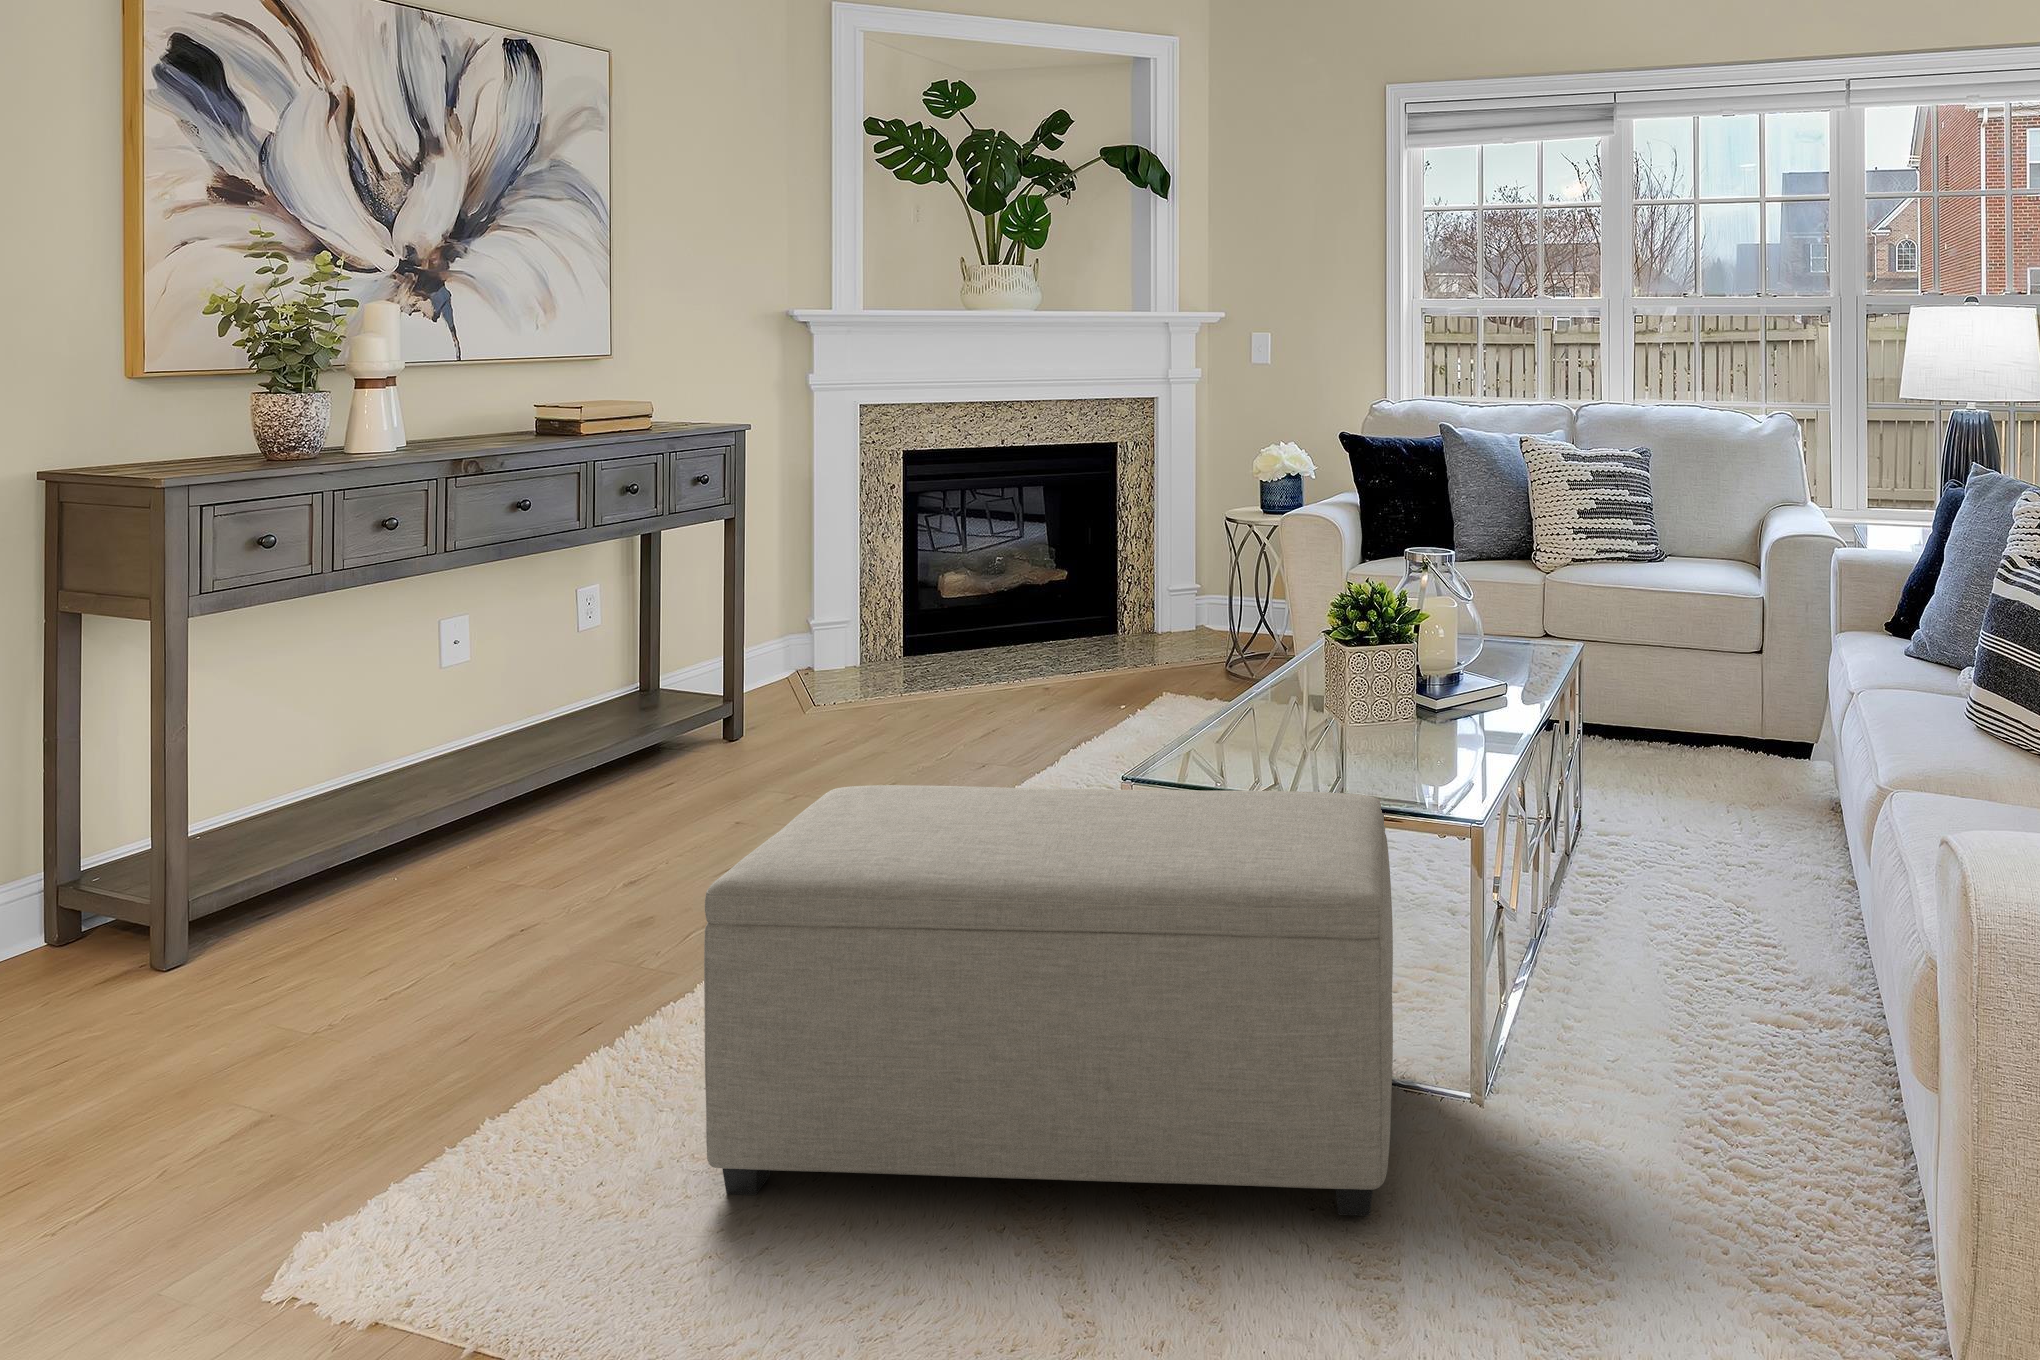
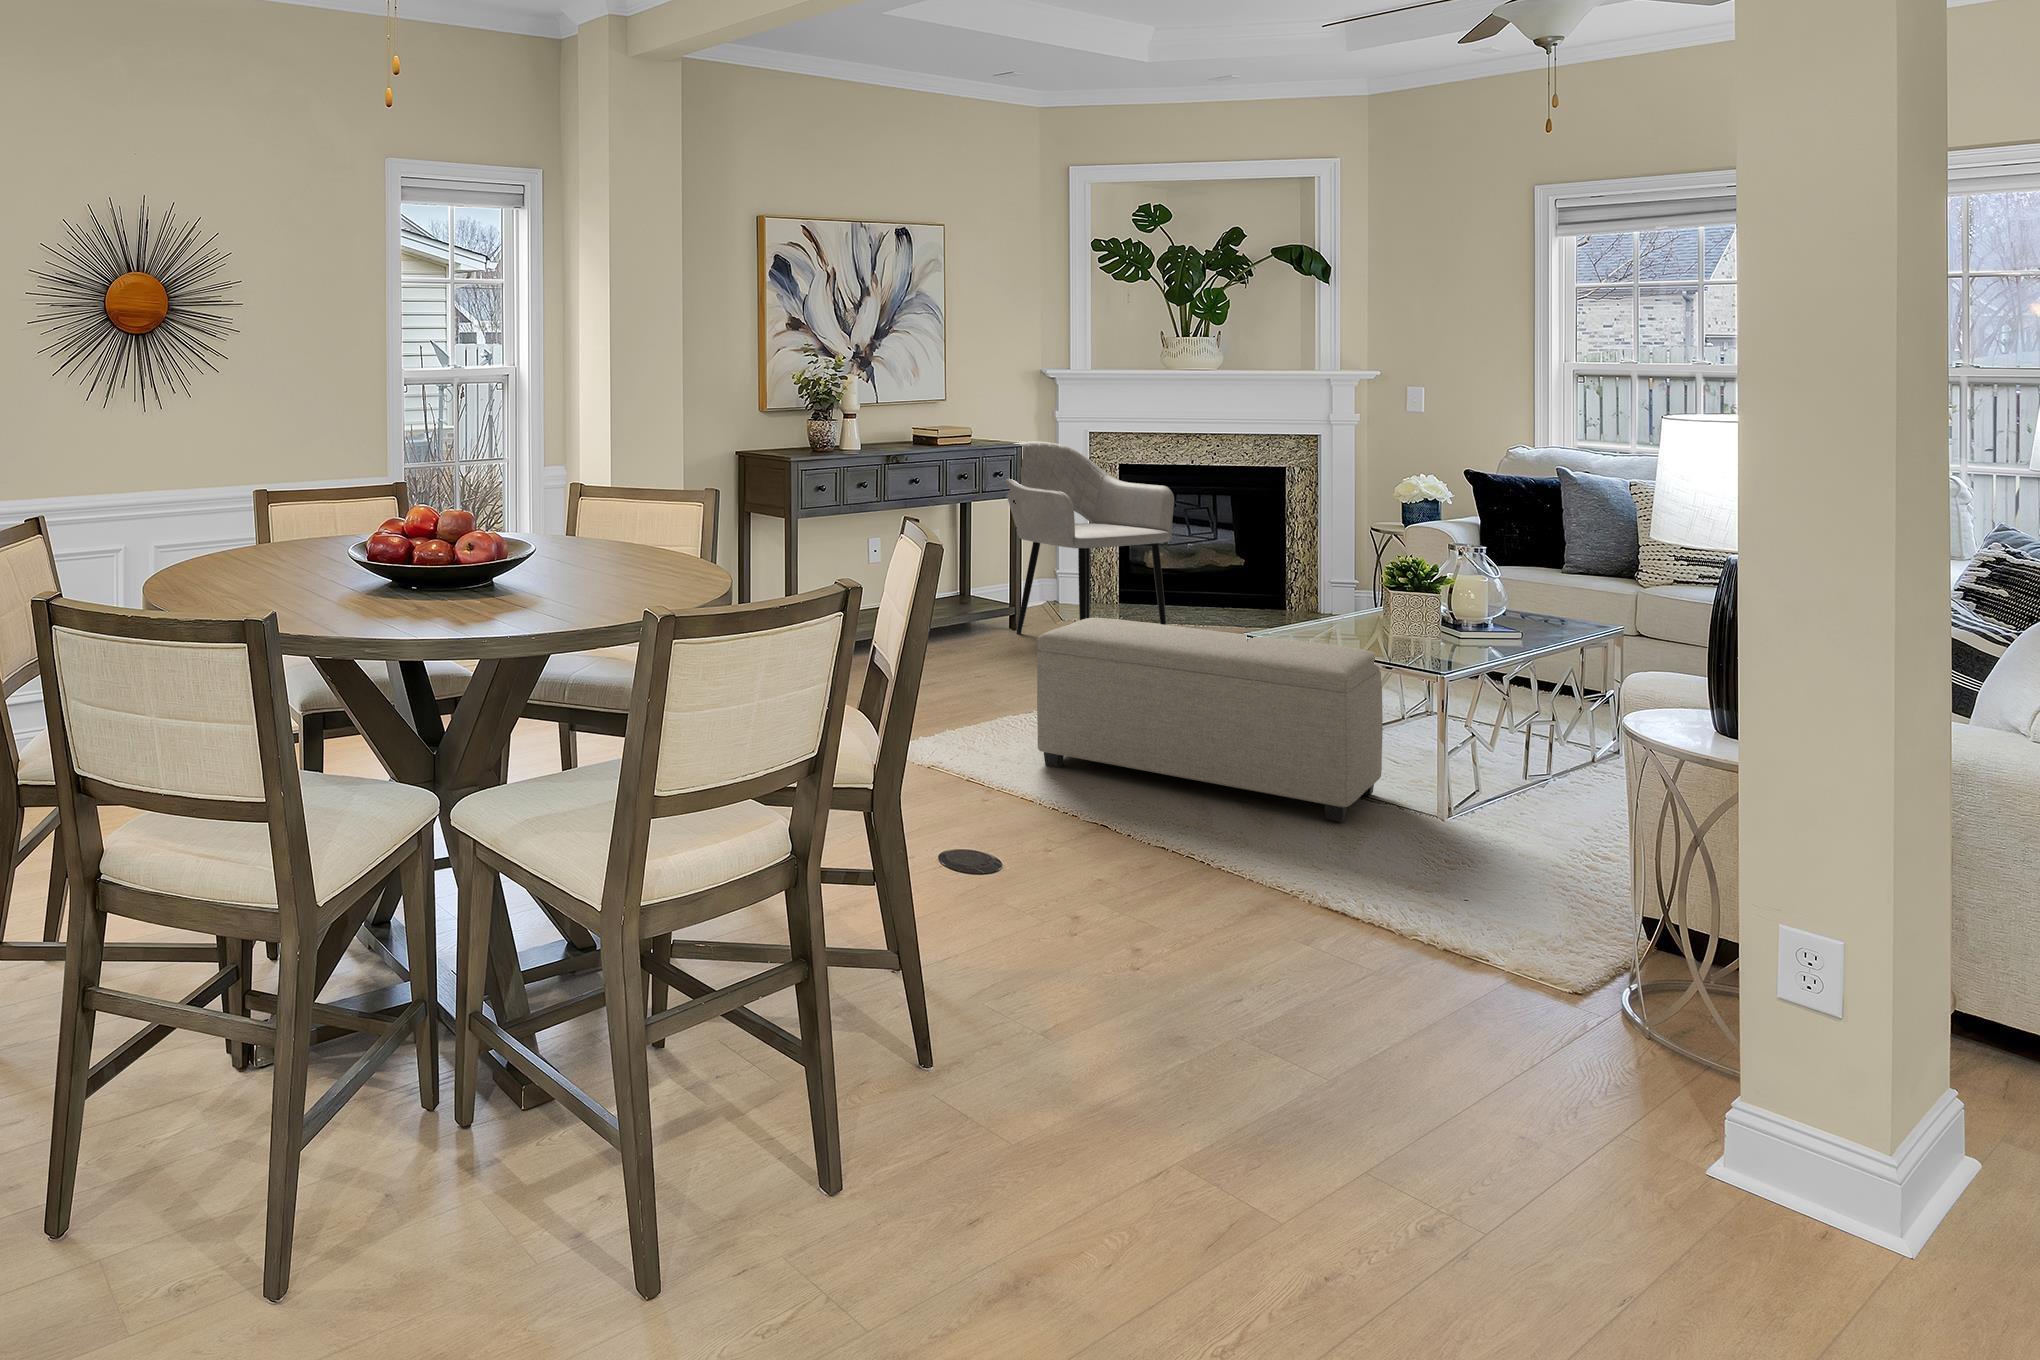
armchair: none [700,421,982,771] -> present [1006,441,1174,634]

